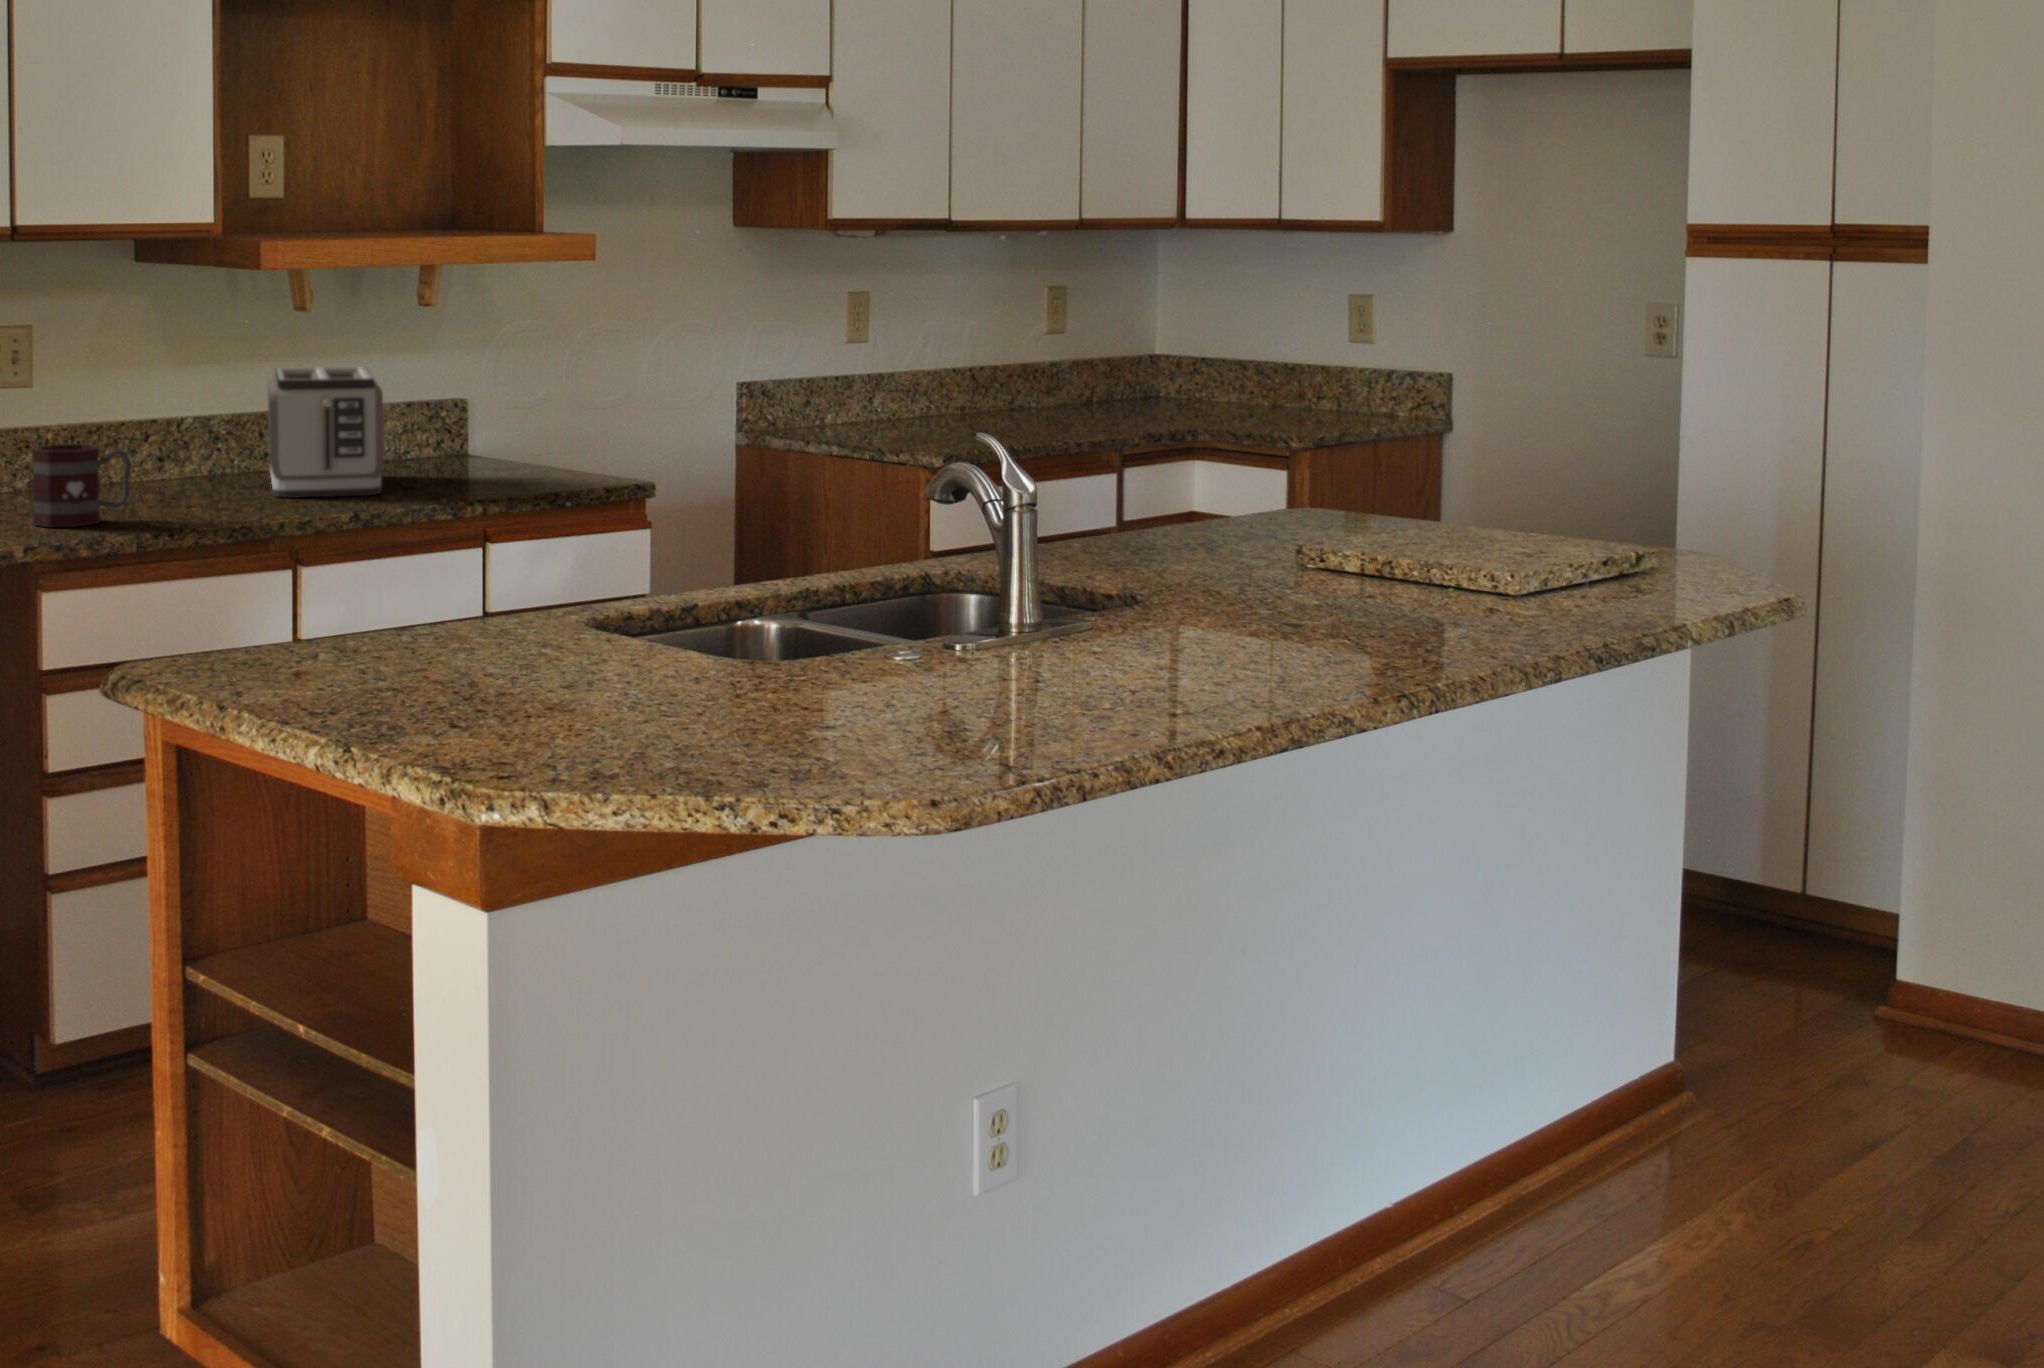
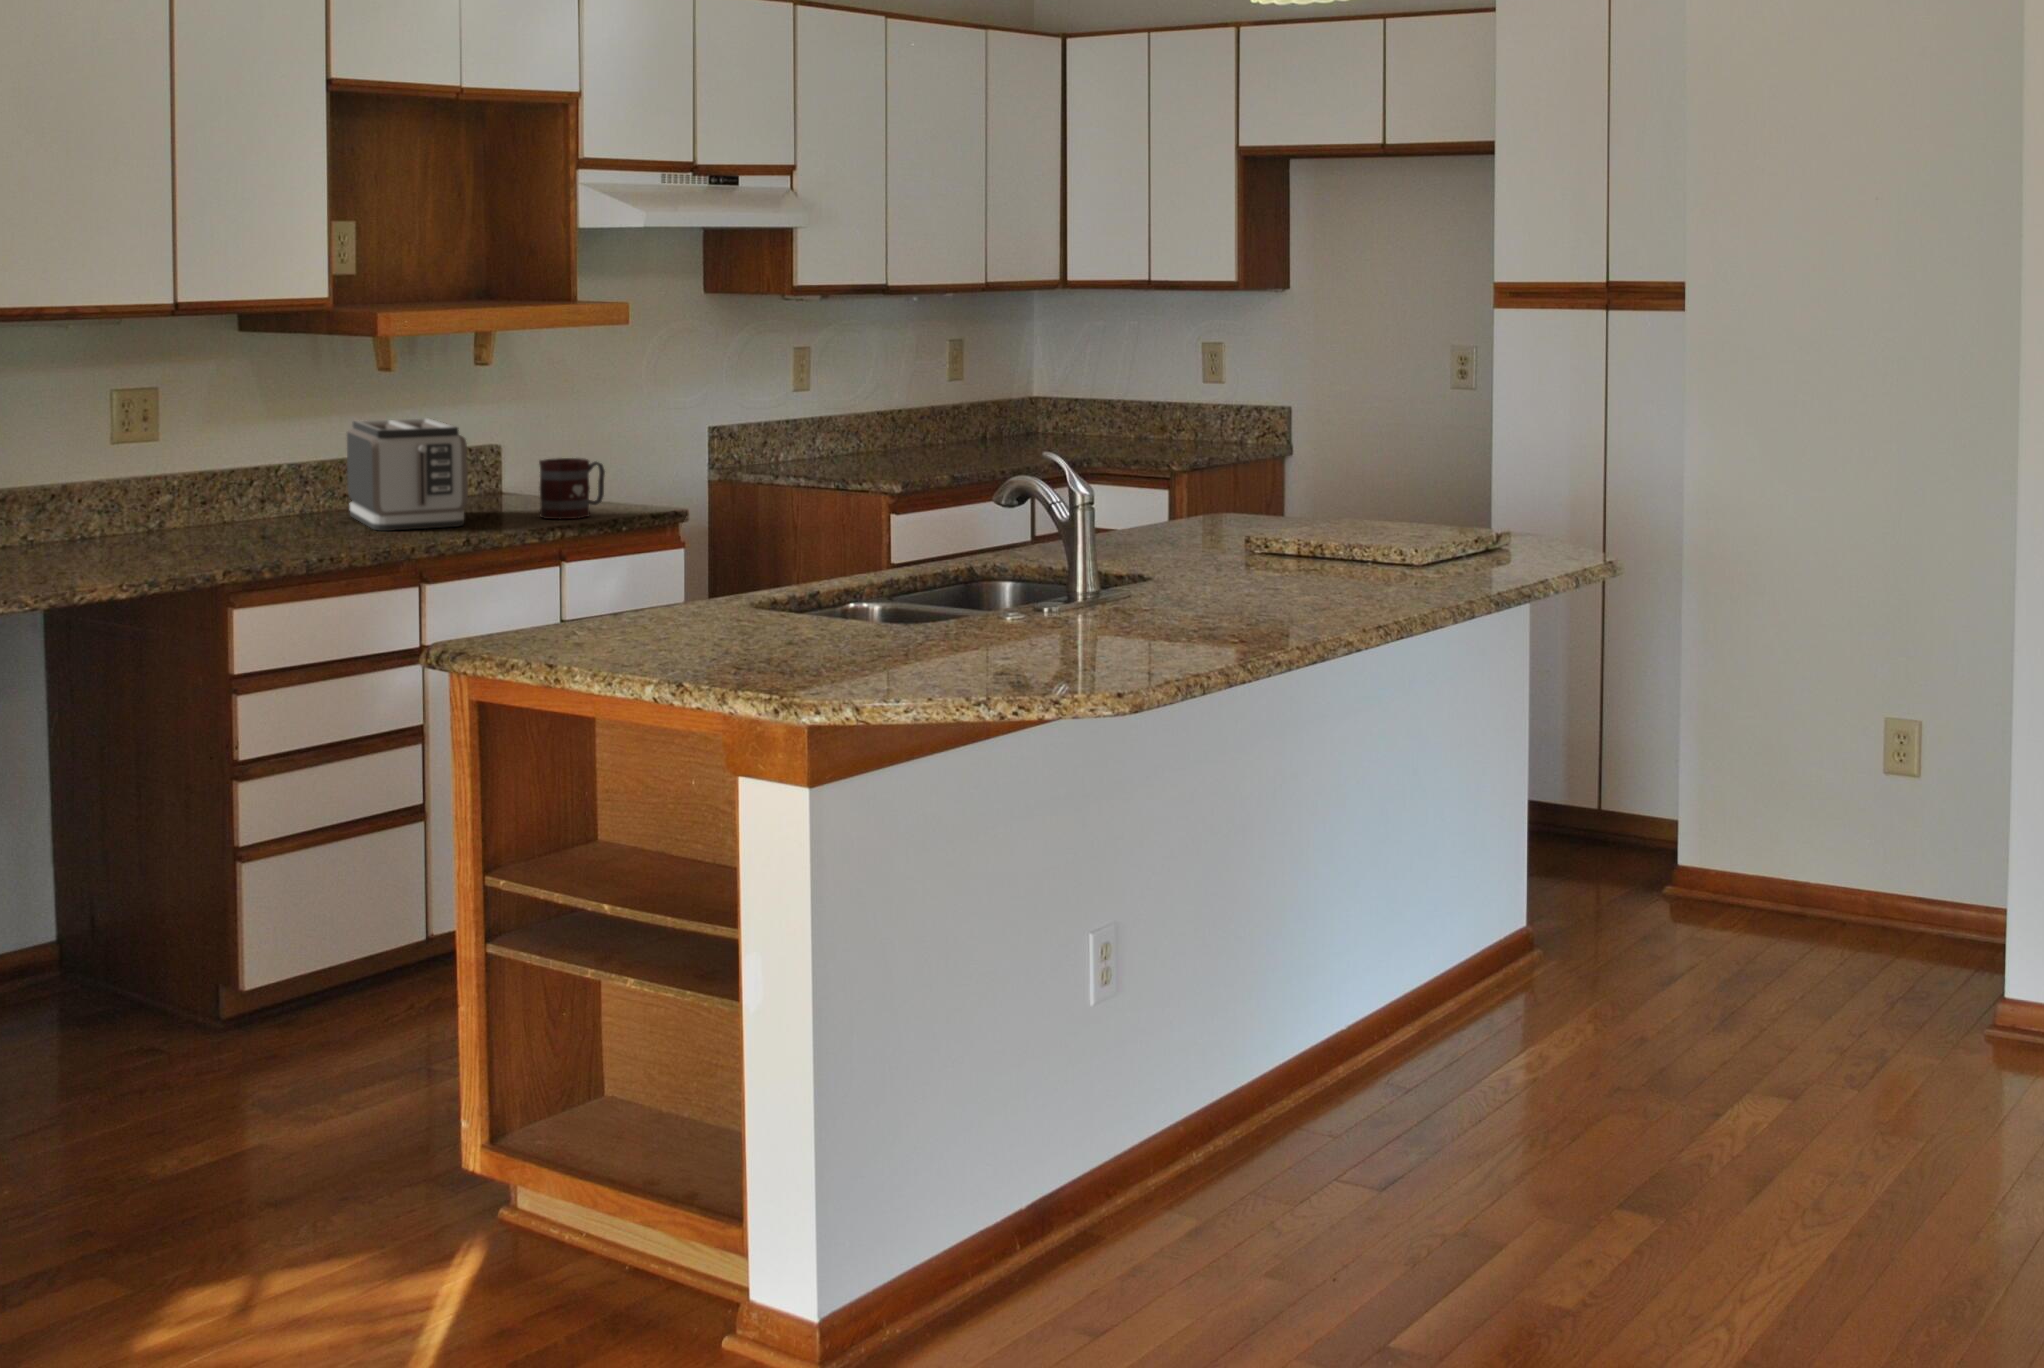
mug: present [31,444,130,527] -> present [539,458,605,519]

